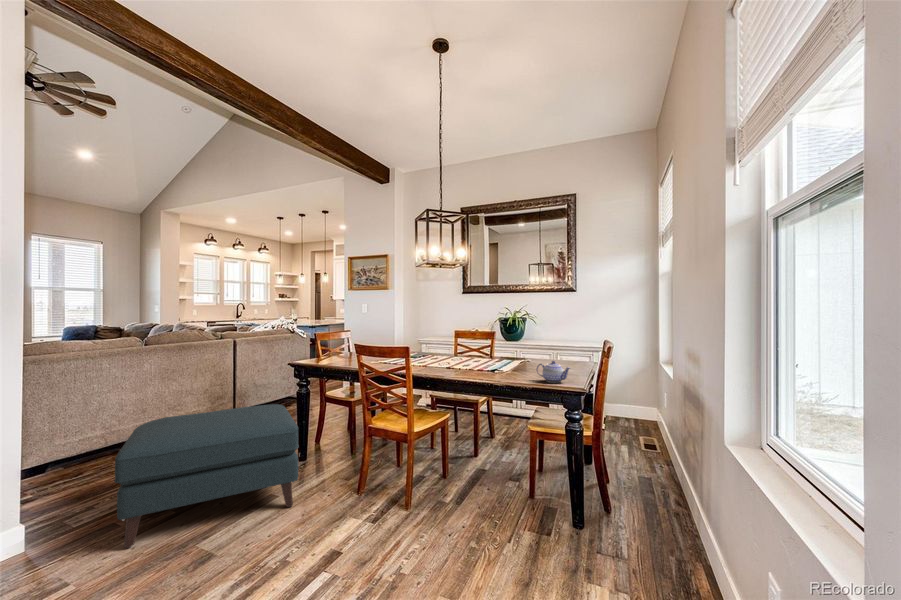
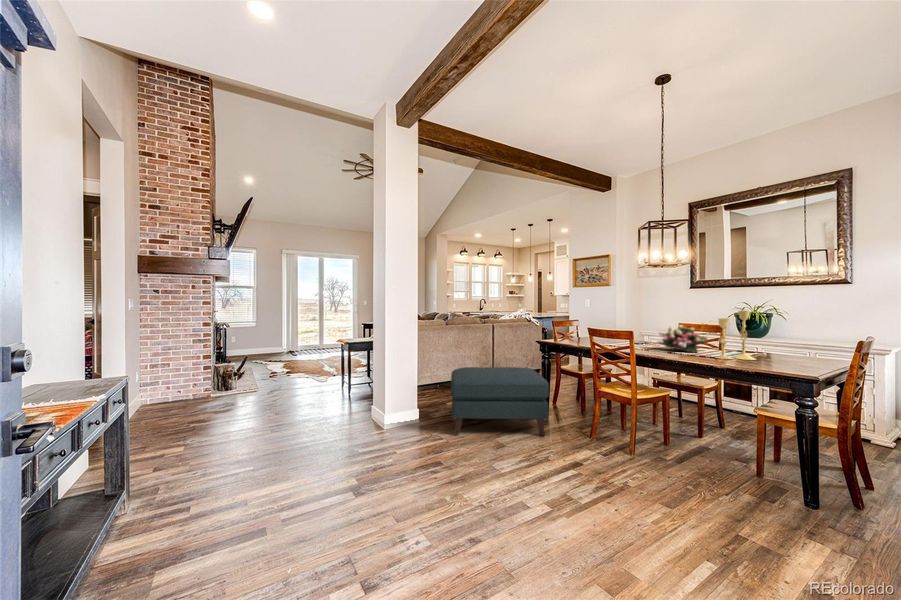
candlestick: none [491,318,527,372] -> present [714,311,756,360]
flower arrangement: none [434,334,483,365] -> present [657,325,707,353]
teapot: present [537,361,570,383] -> none [763,350,803,370]

